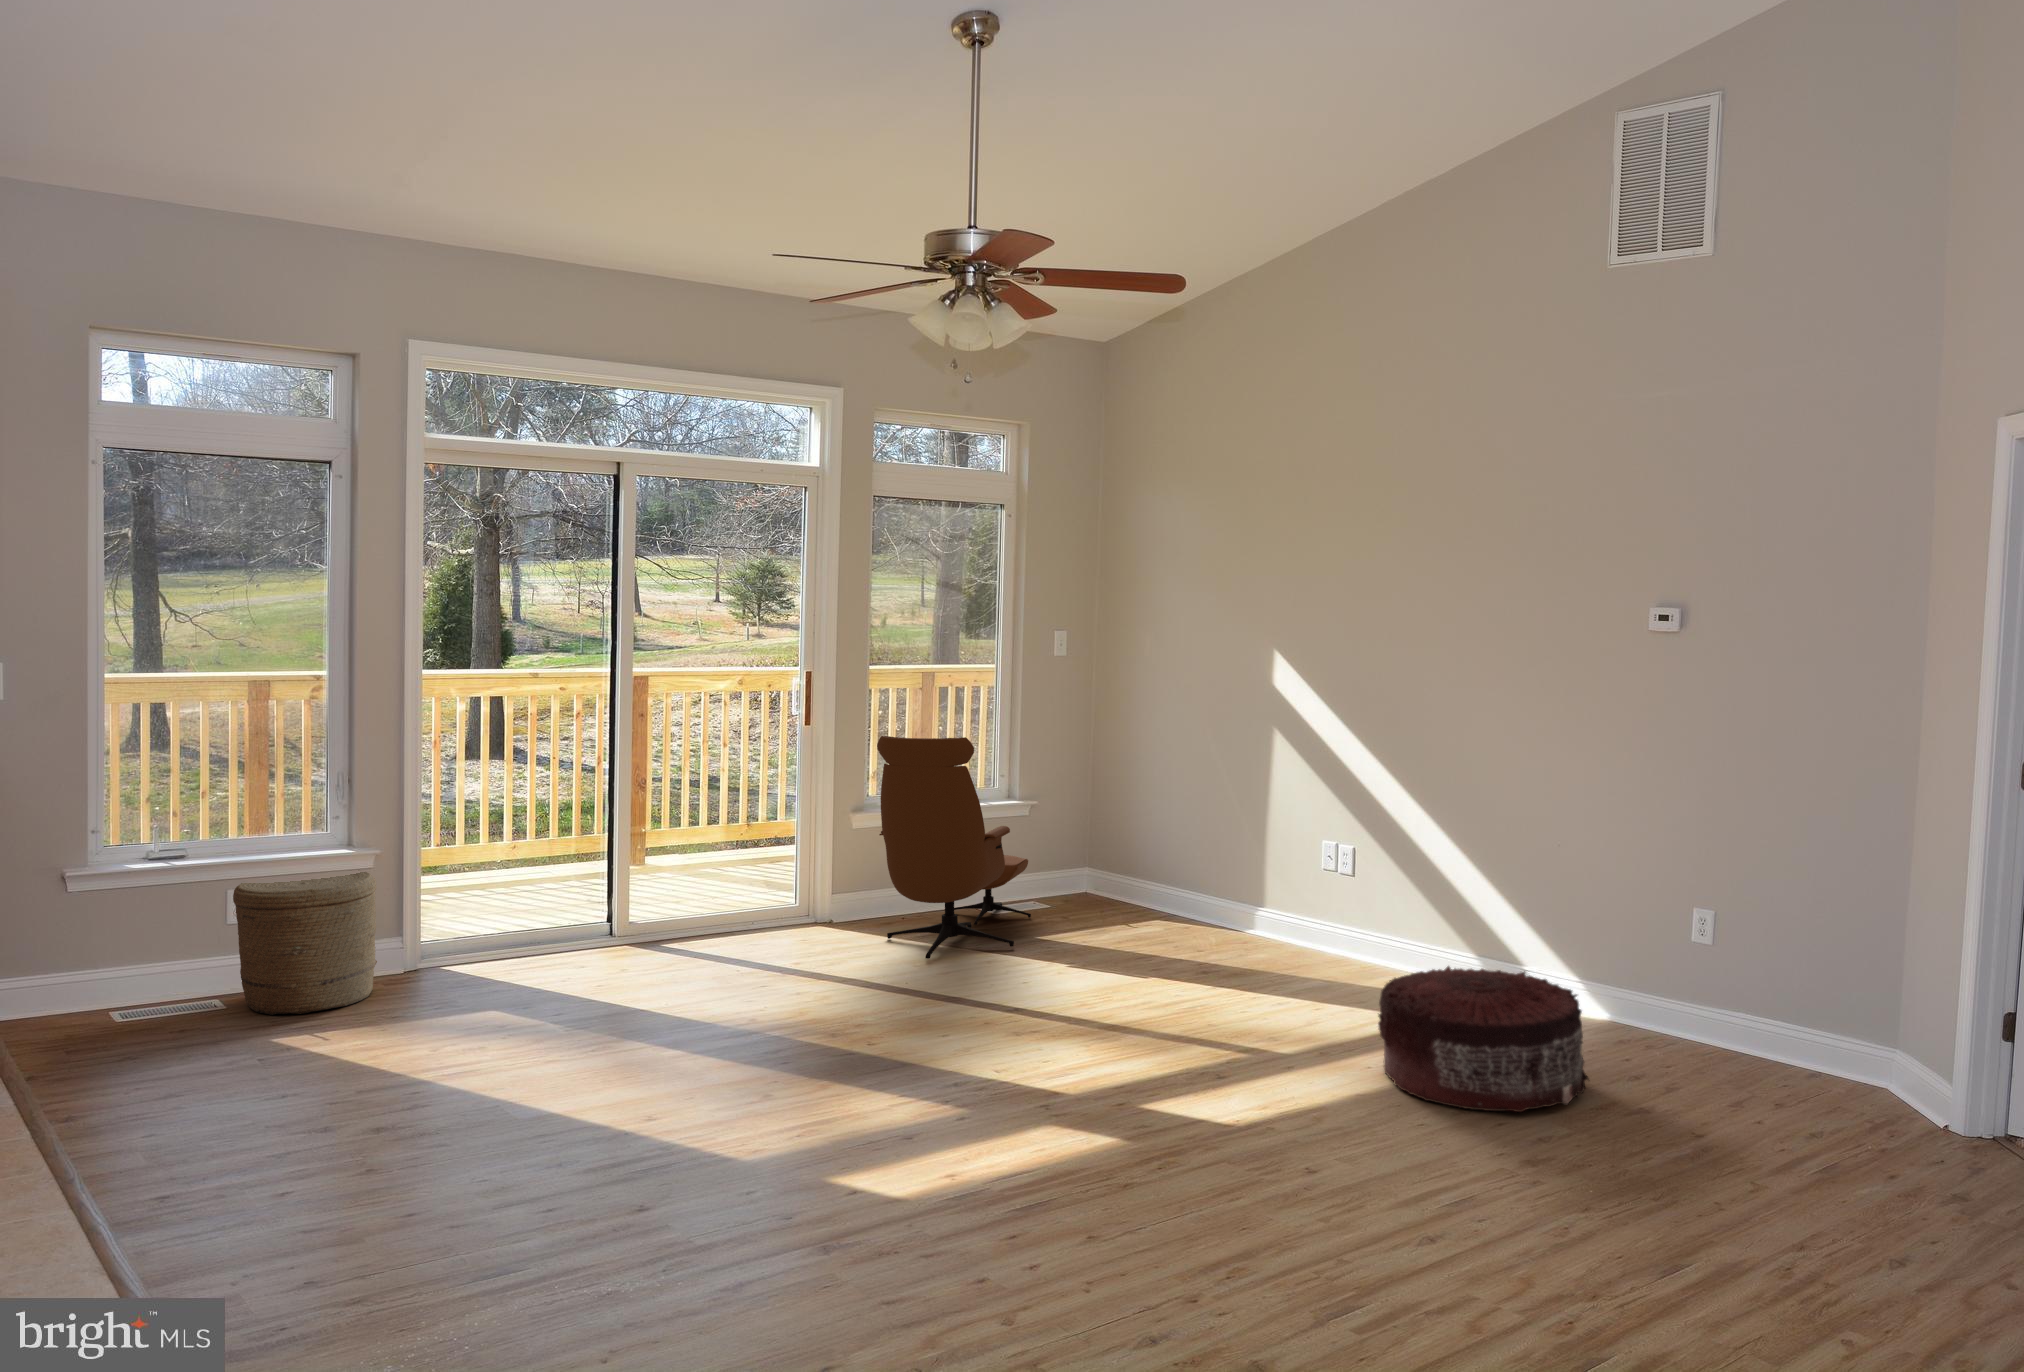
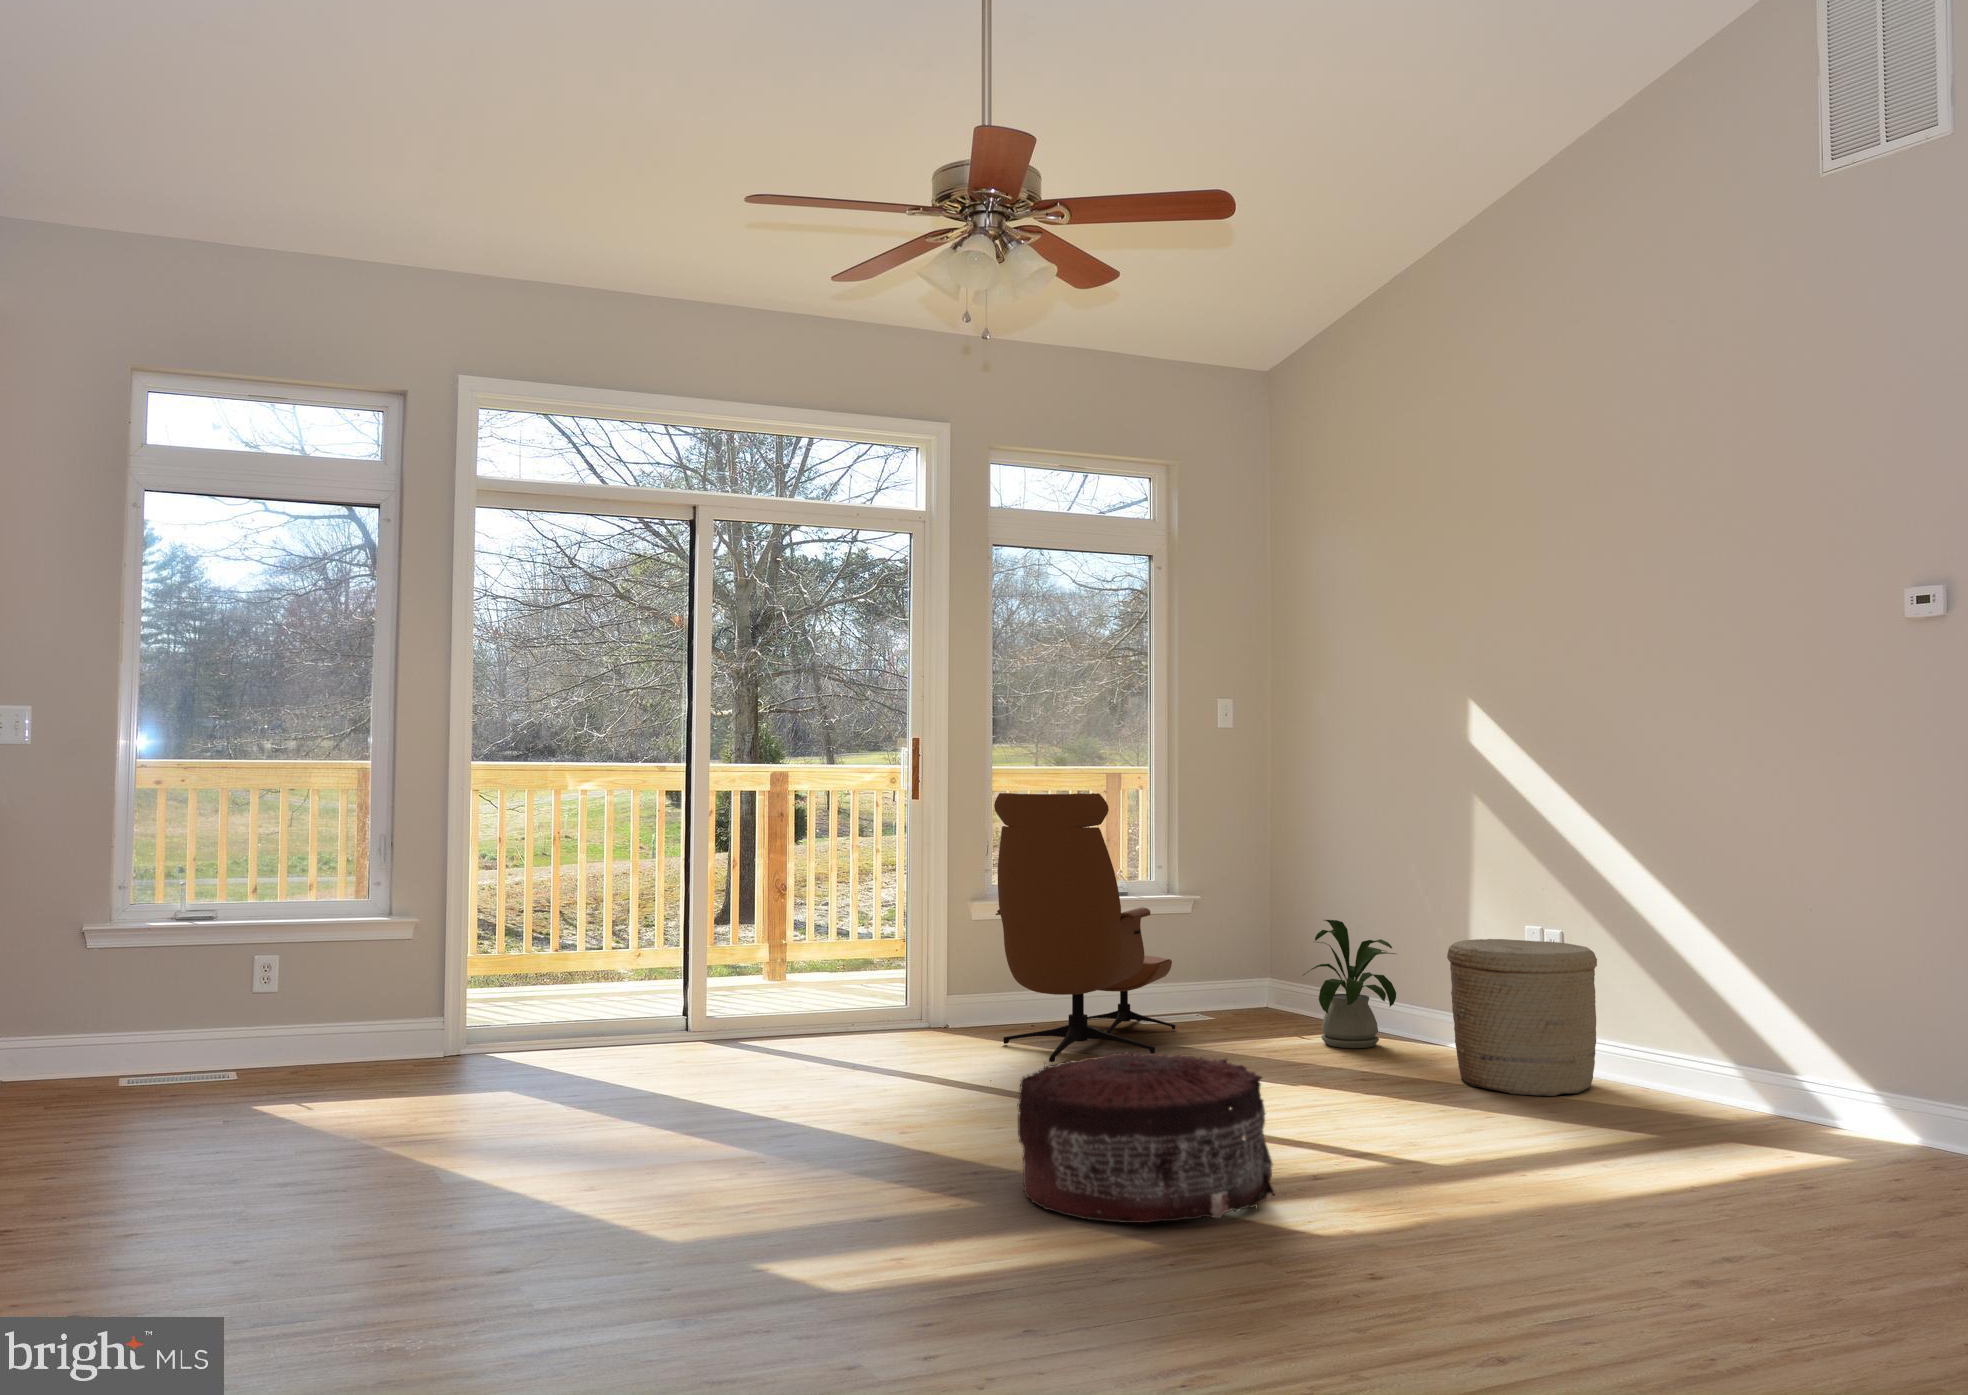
house plant: none [1135,832,1214,934] -> present [1303,920,1396,1048]
woven basket: present [233,870,377,1015] -> present [1447,939,1597,1096]
pouf: present [1378,966,1588,1112] -> present [1017,1052,1274,1223]

